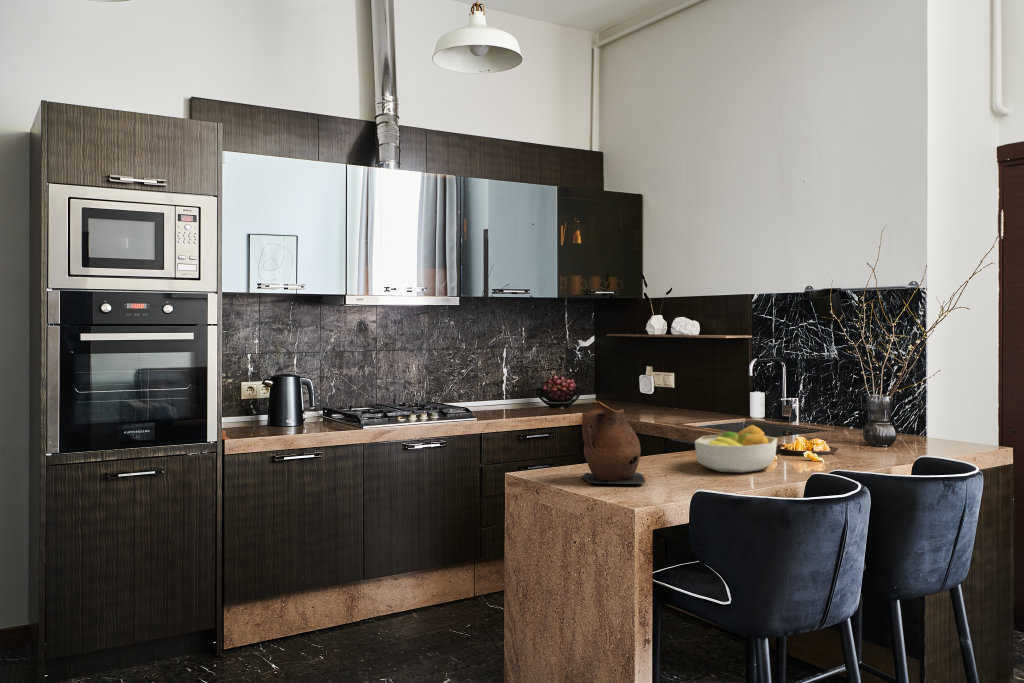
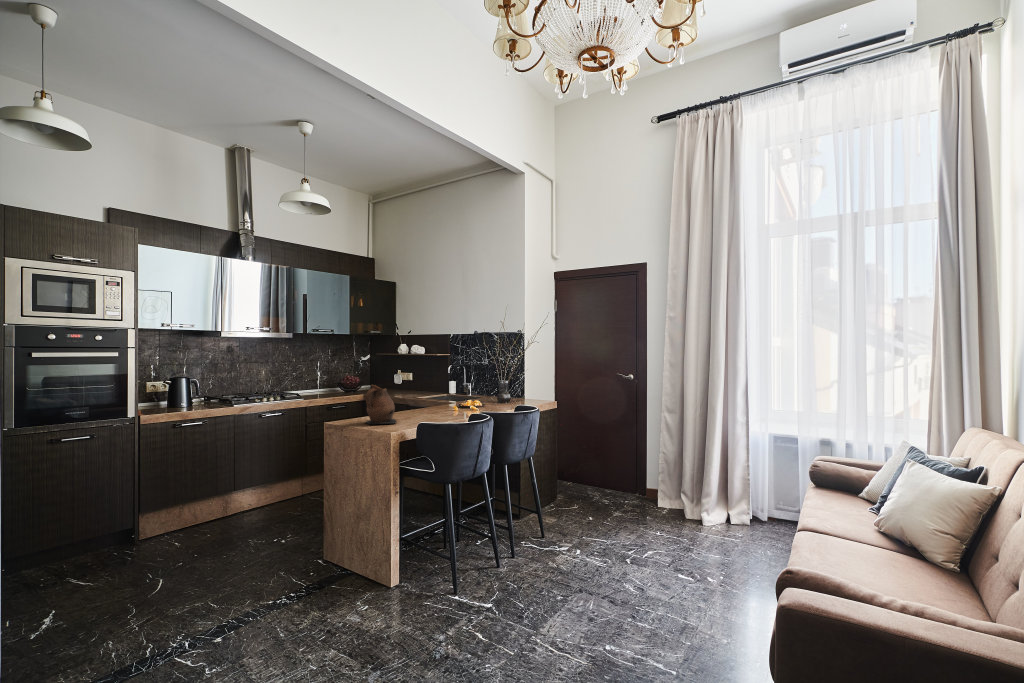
fruit bowl: present [695,425,777,473] -> none [420,394,458,416]

